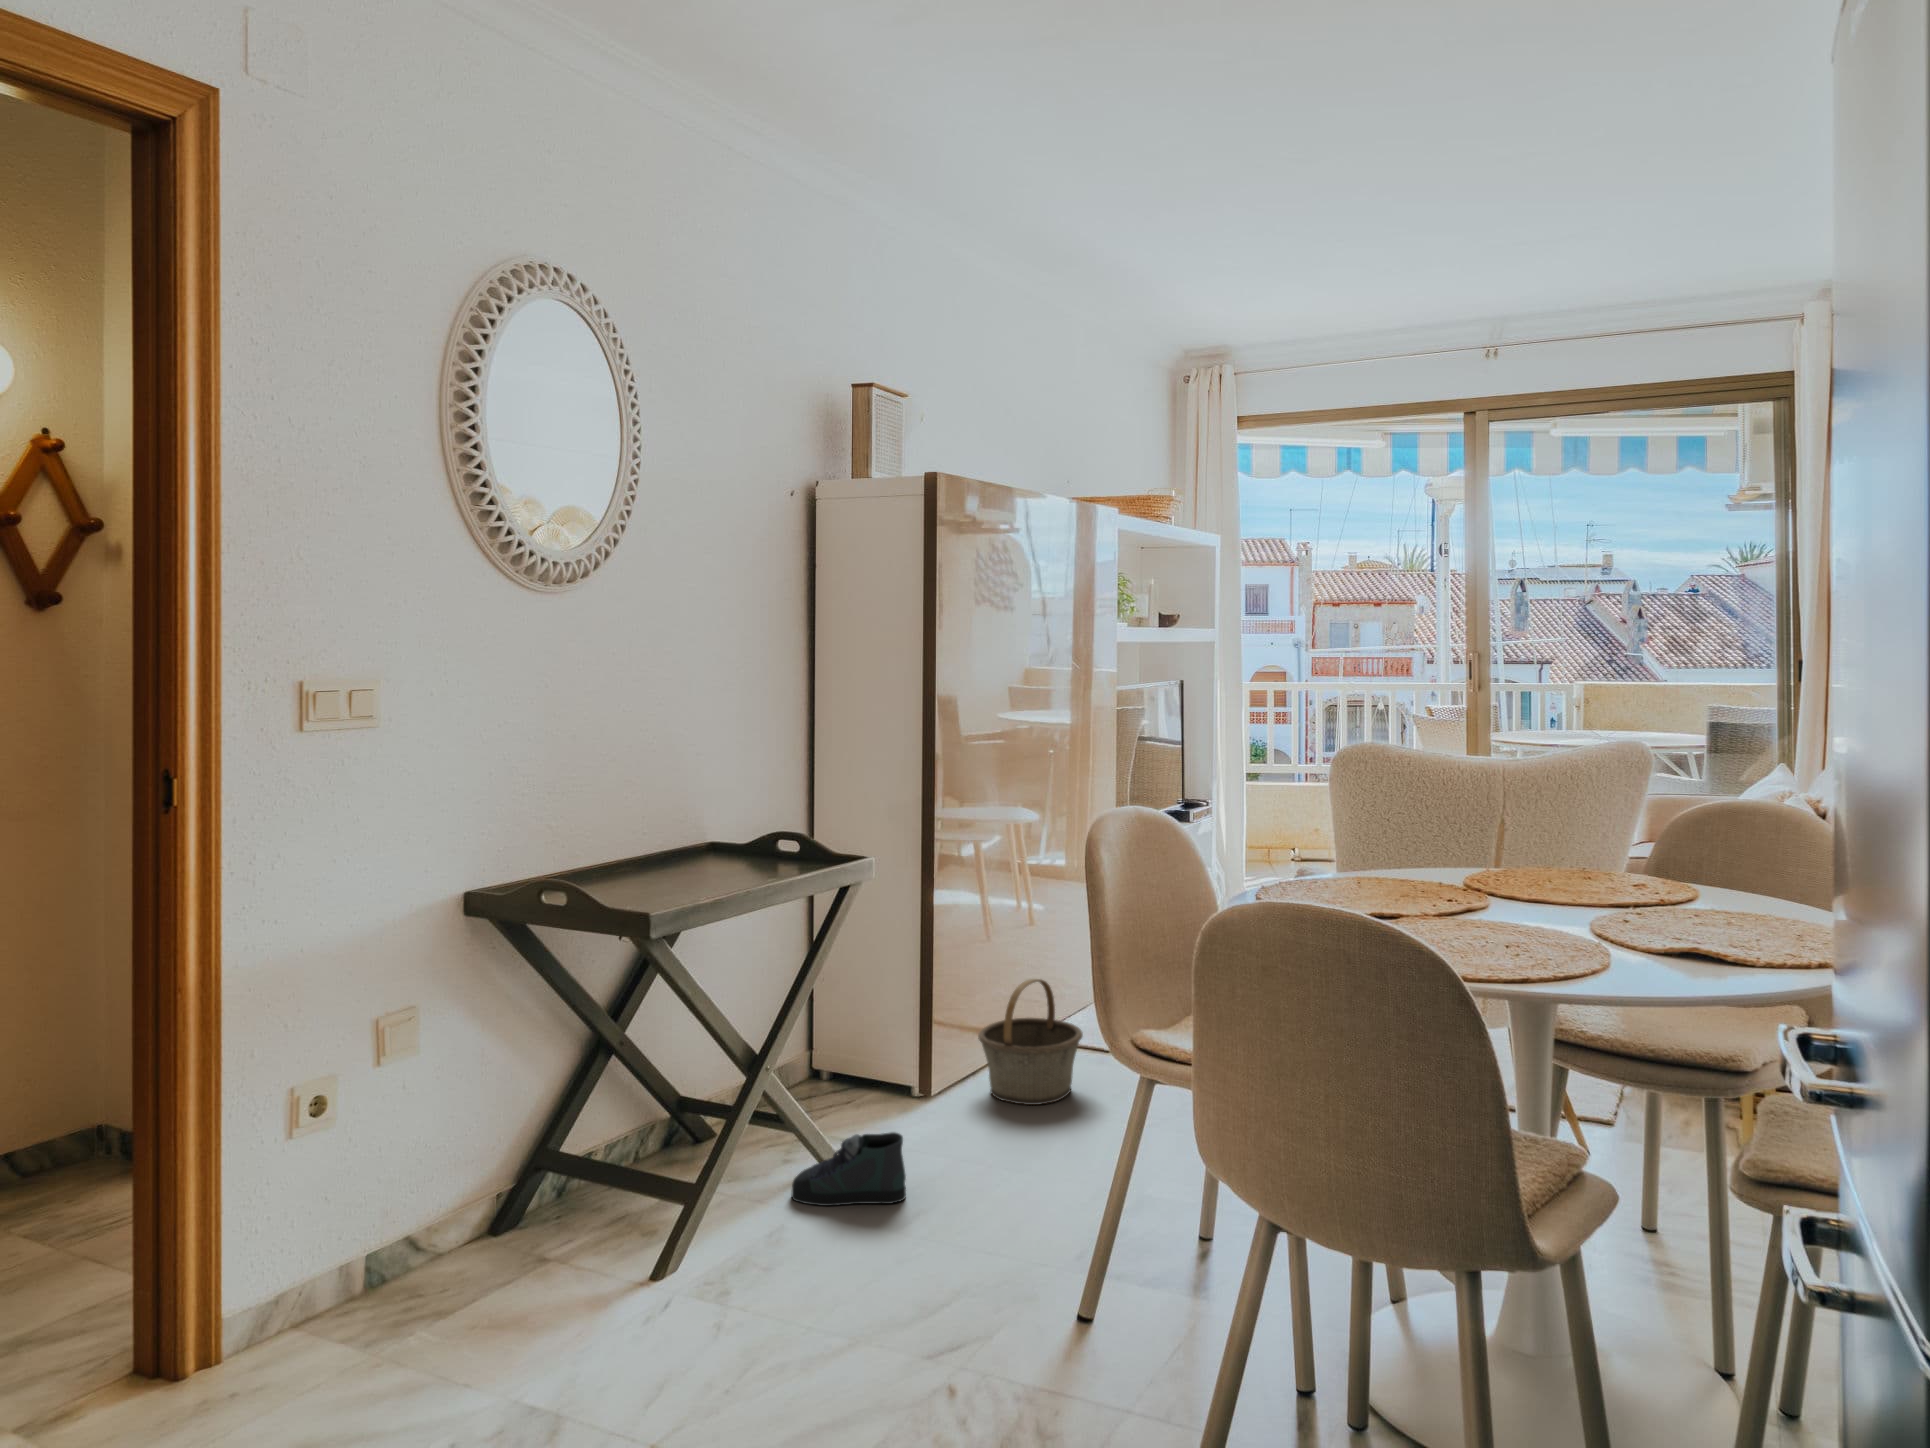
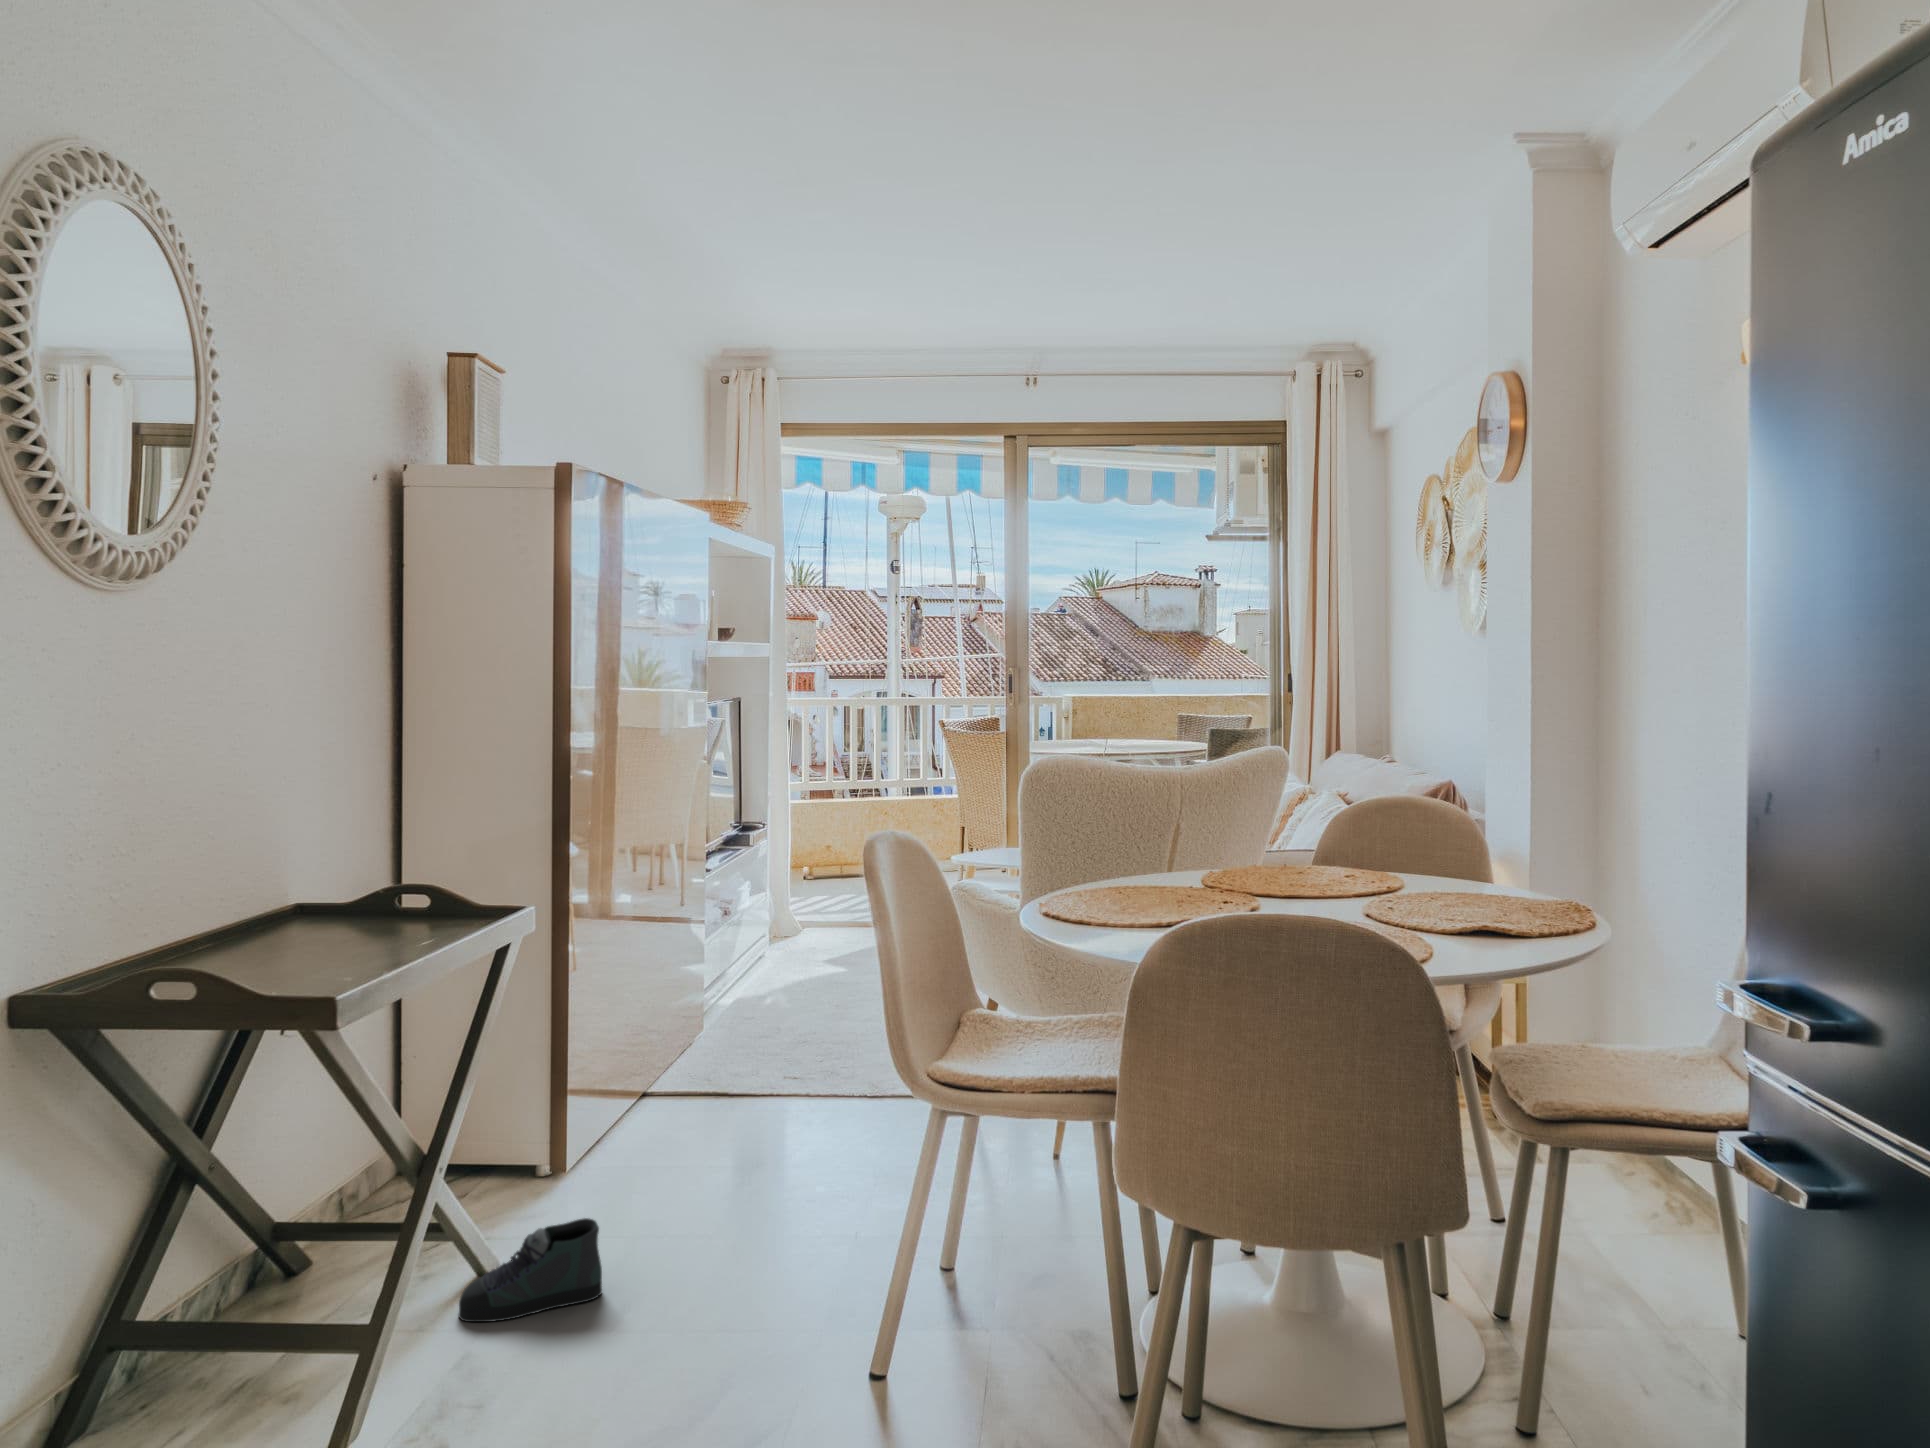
basket: present [978,979,1083,1105] -> none [618,1026,737,1167]

